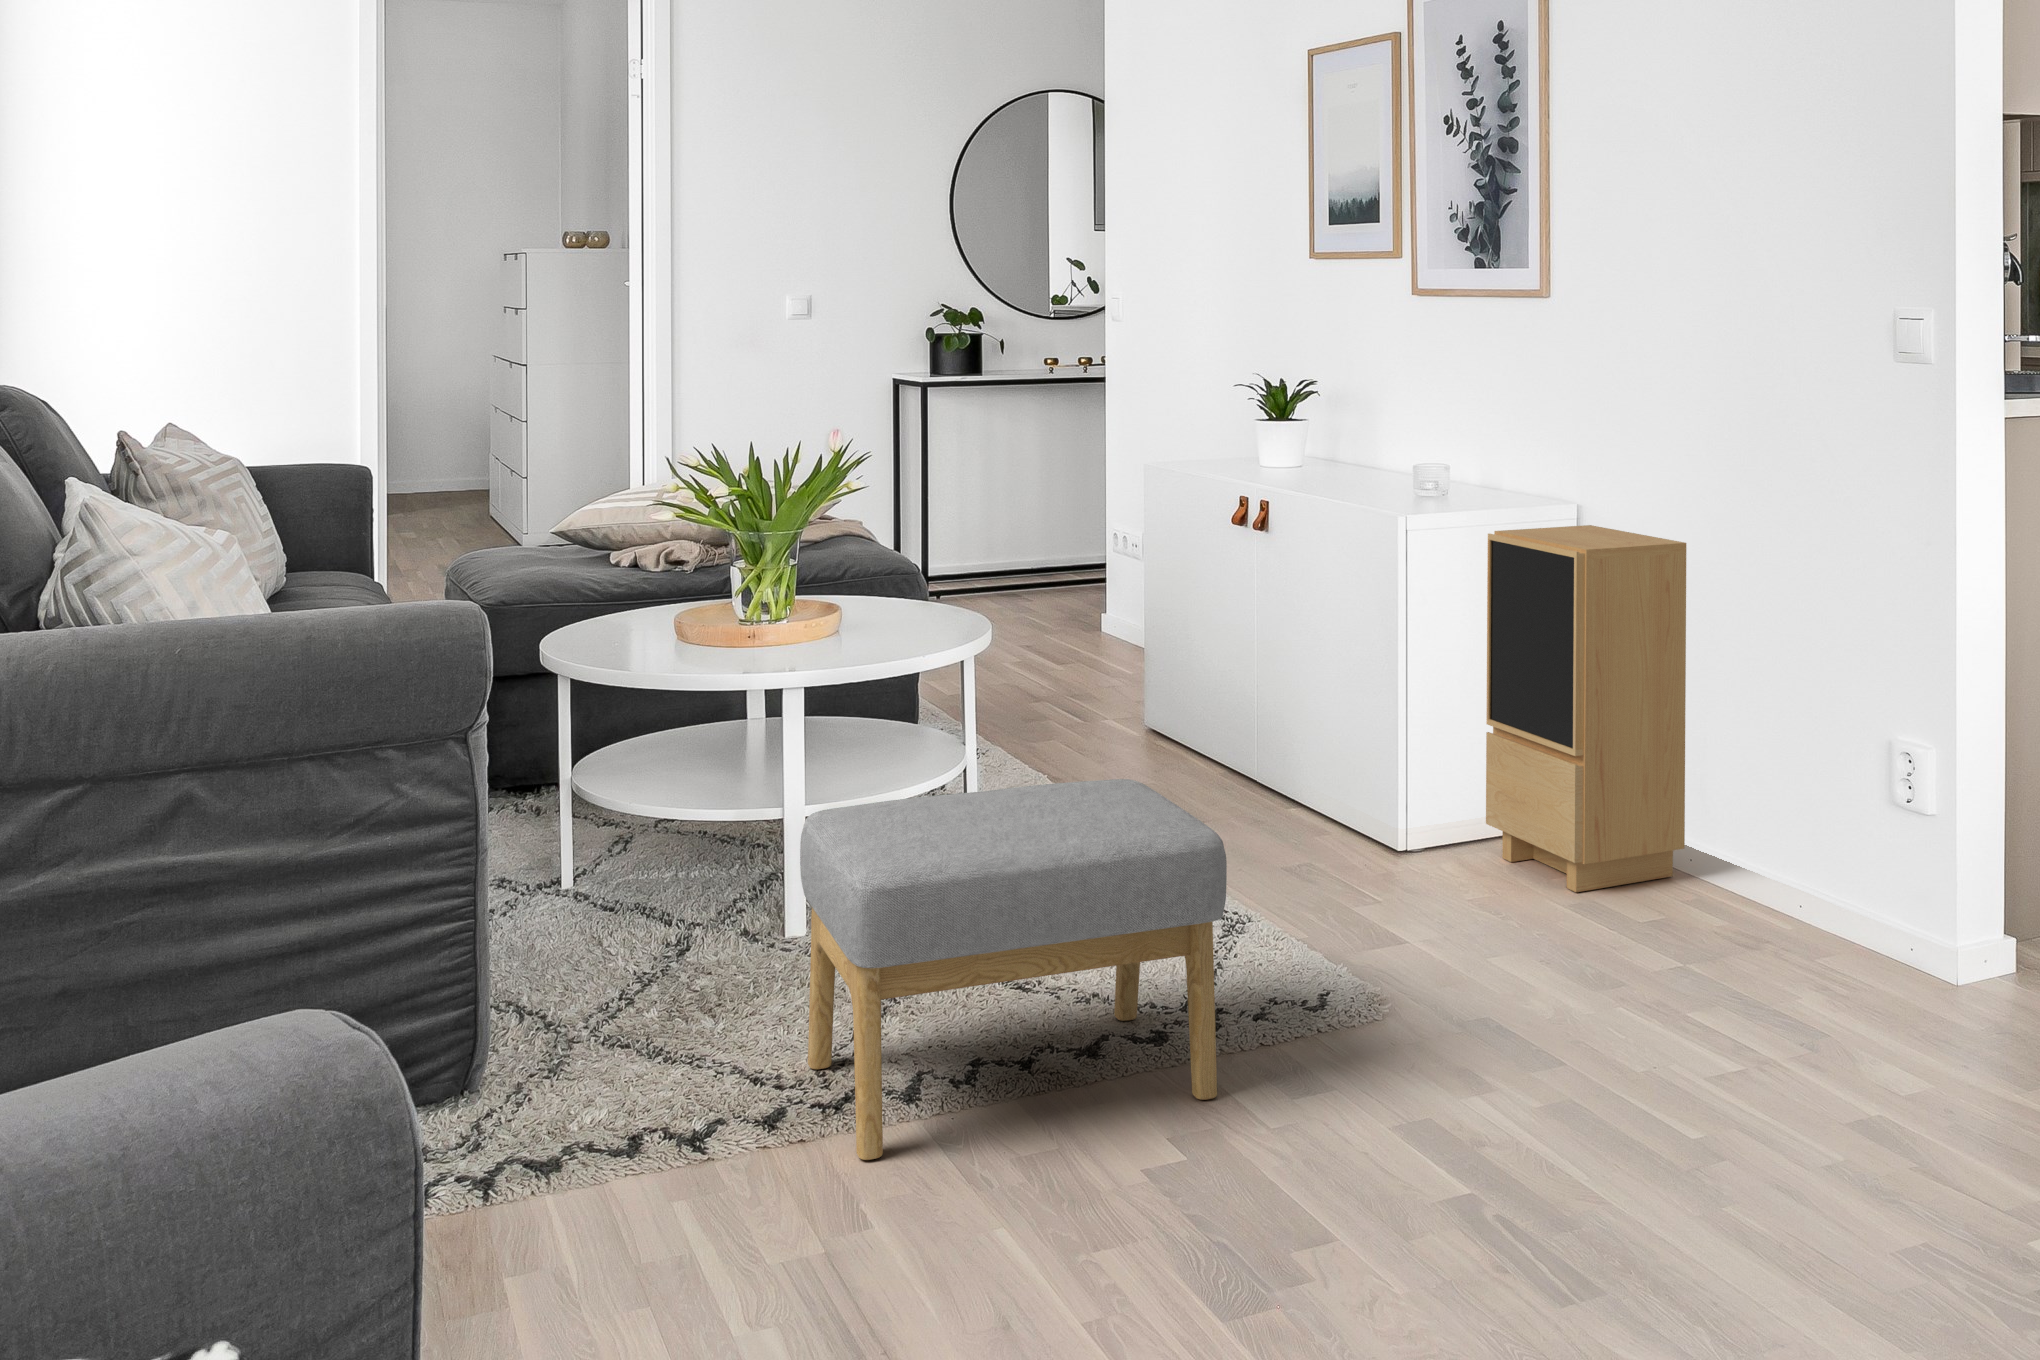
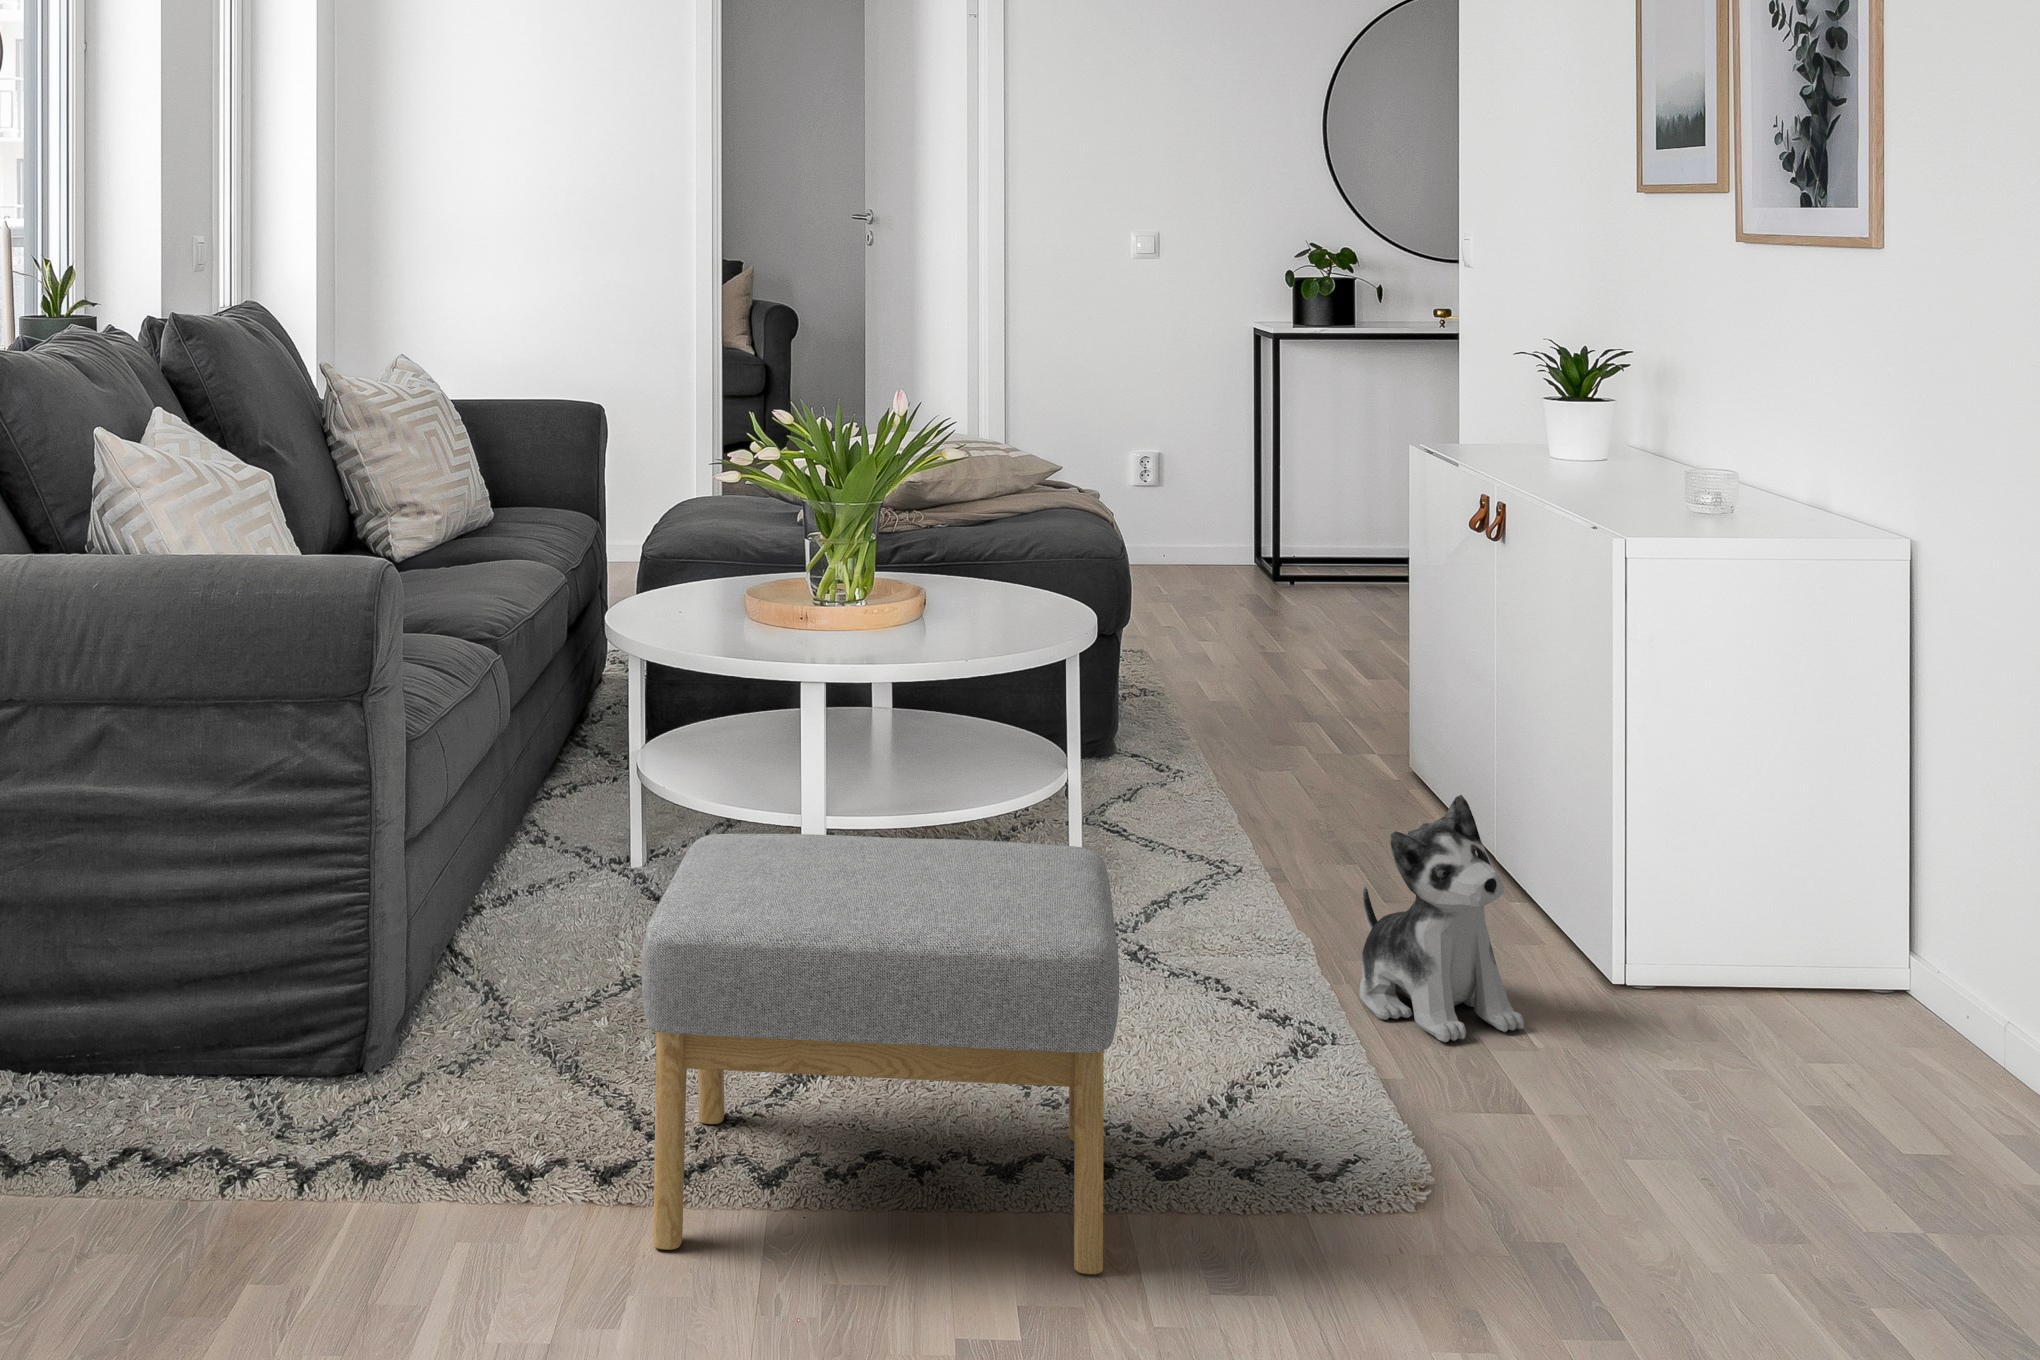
speaker: present [1486,525,1686,892] -> none [1730,571,2029,1095]
plush toy: none [1231,717,1370,907] -> present [1360,795,1524,1042]

